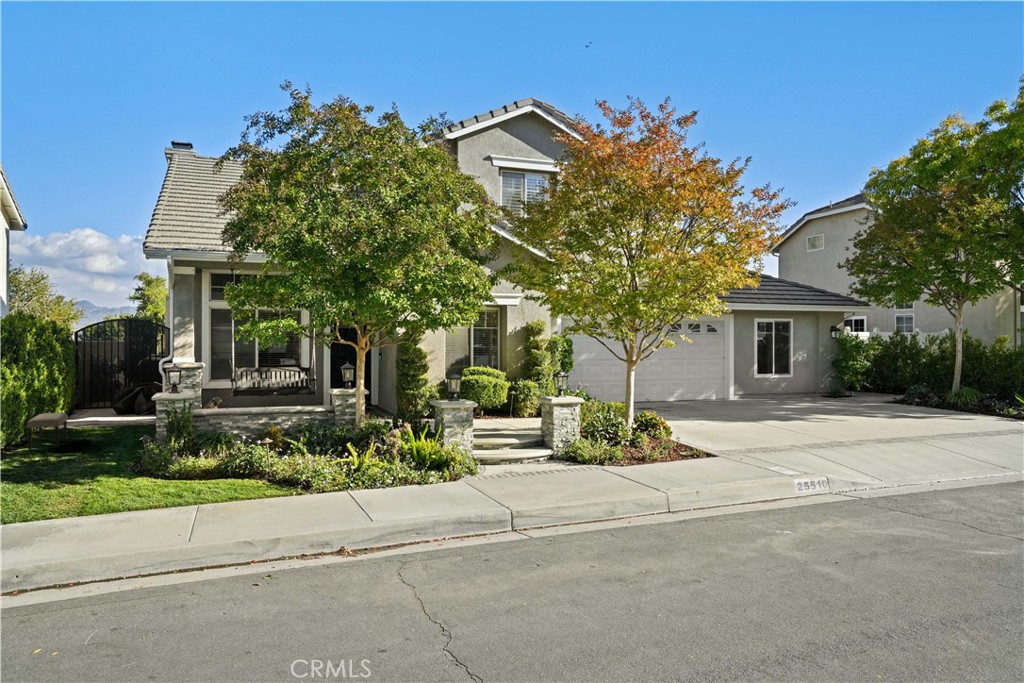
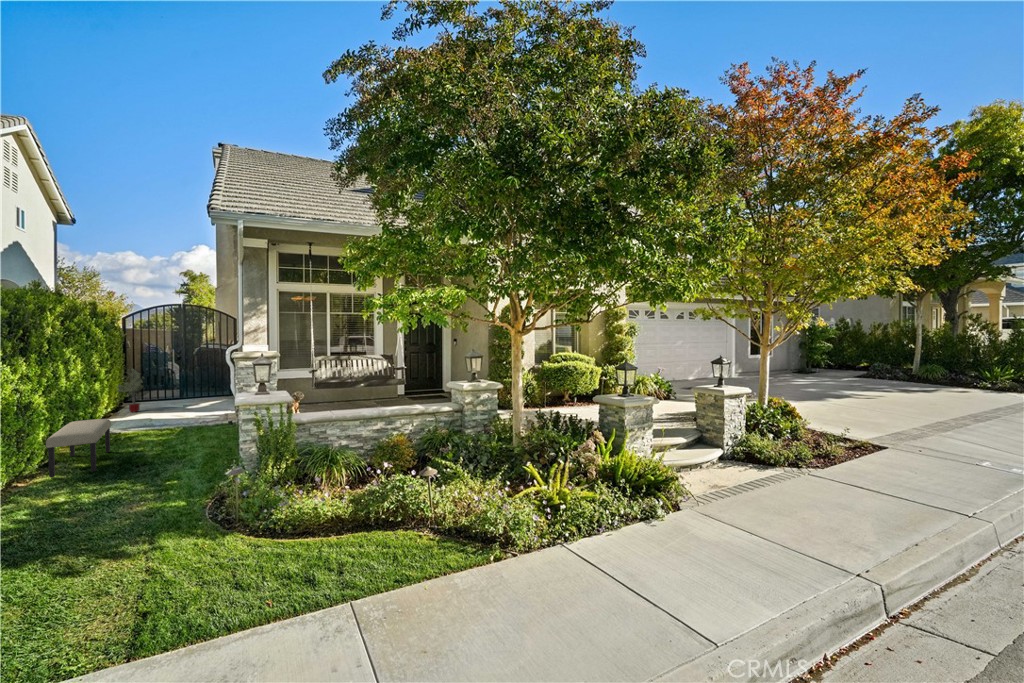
potted tree: none [70,378,94,417] -> present [117,369,143,412]

